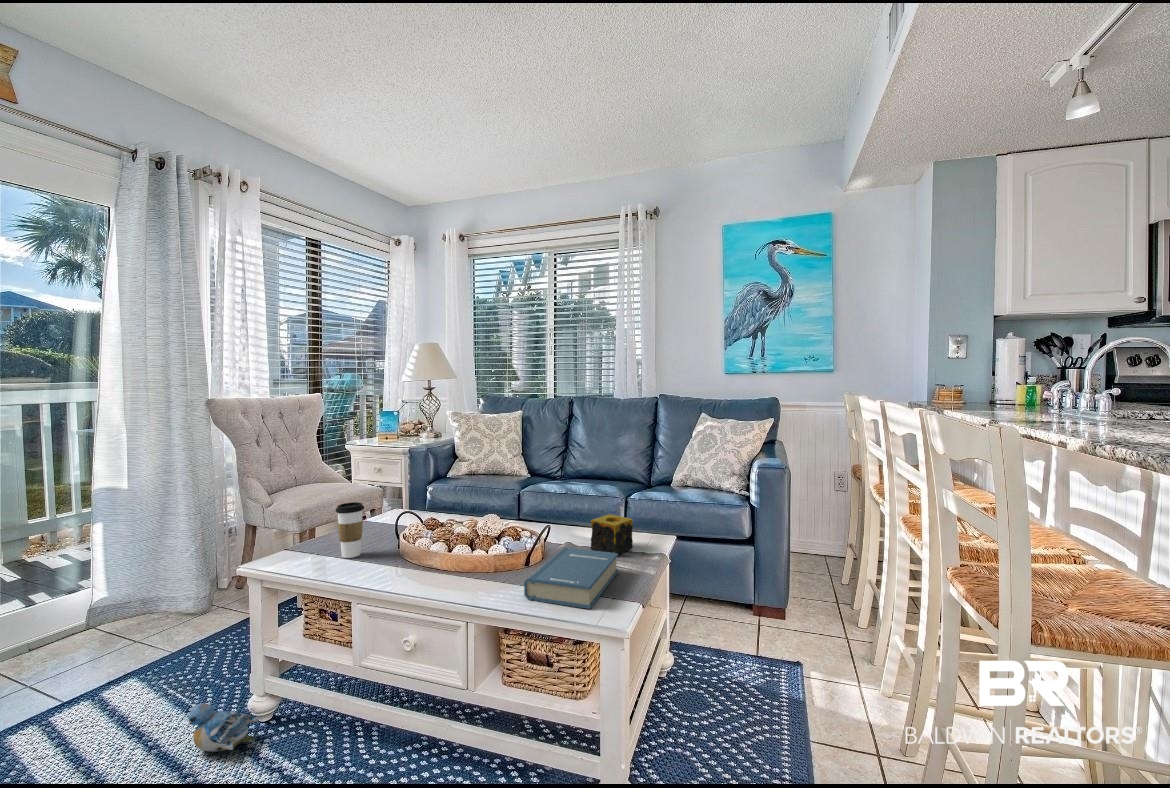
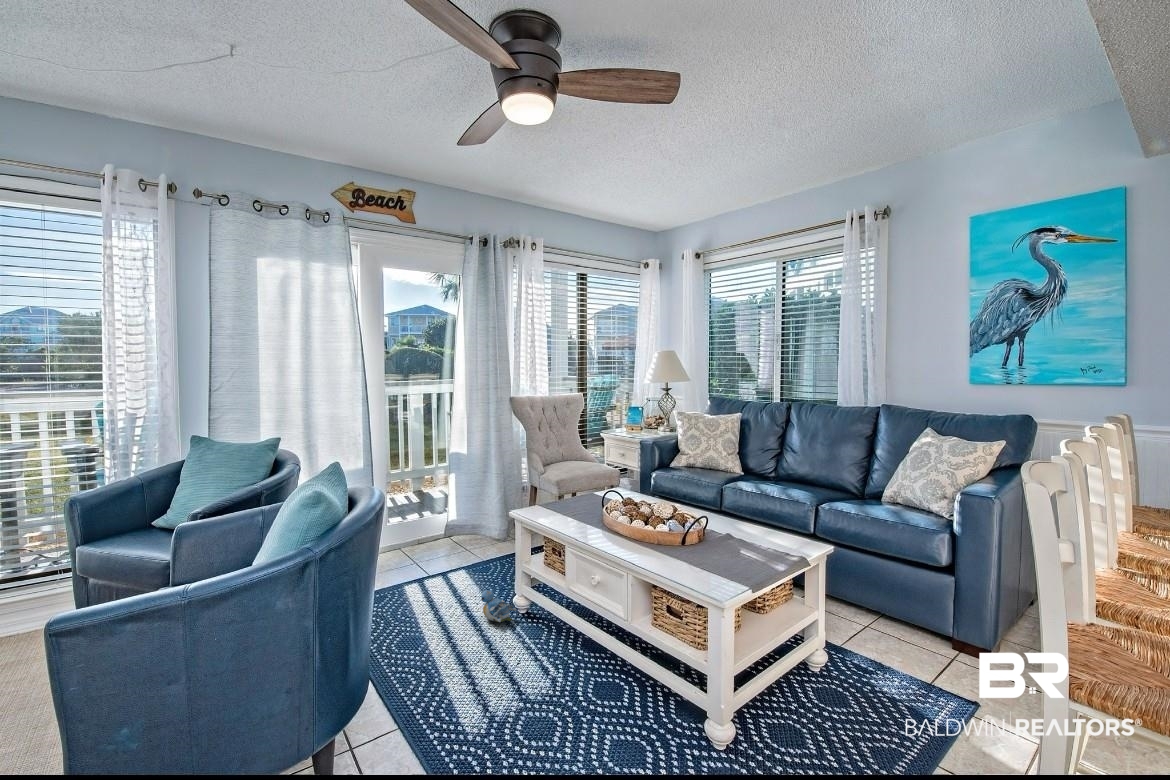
coffee cup: present [336,502,364,558] -> none [565,479,583,518]
candle: present [591,514,633,555] -> none [748,516,787,552]
hardback book: present [524,547,618,609] -> none [670,536,758,586]

